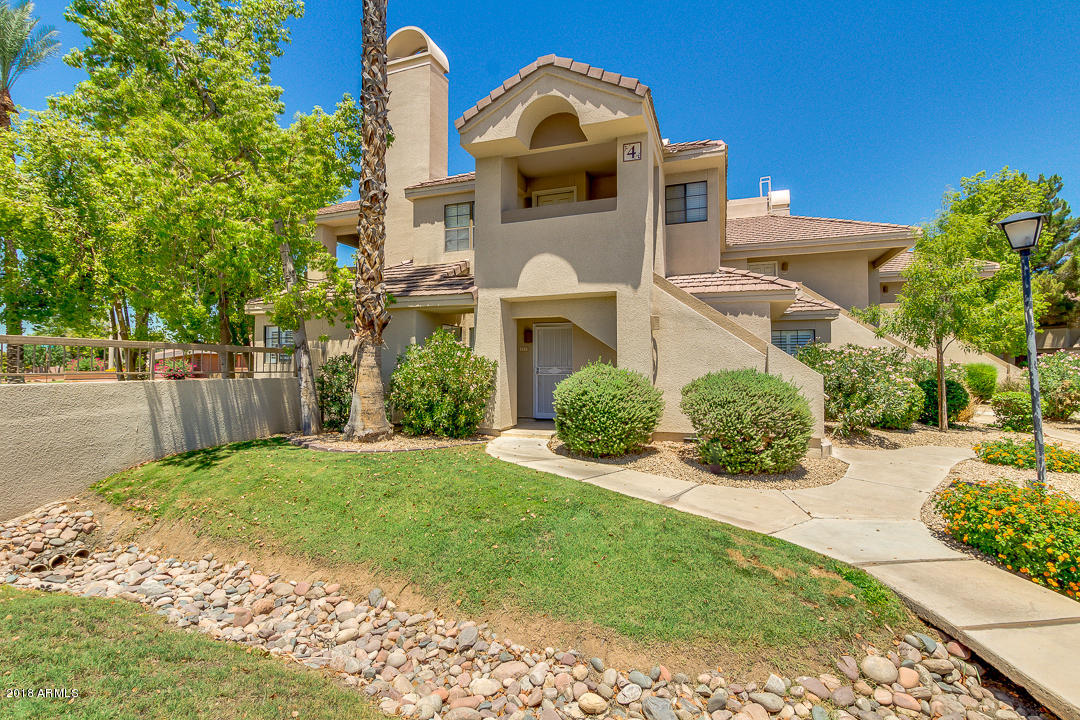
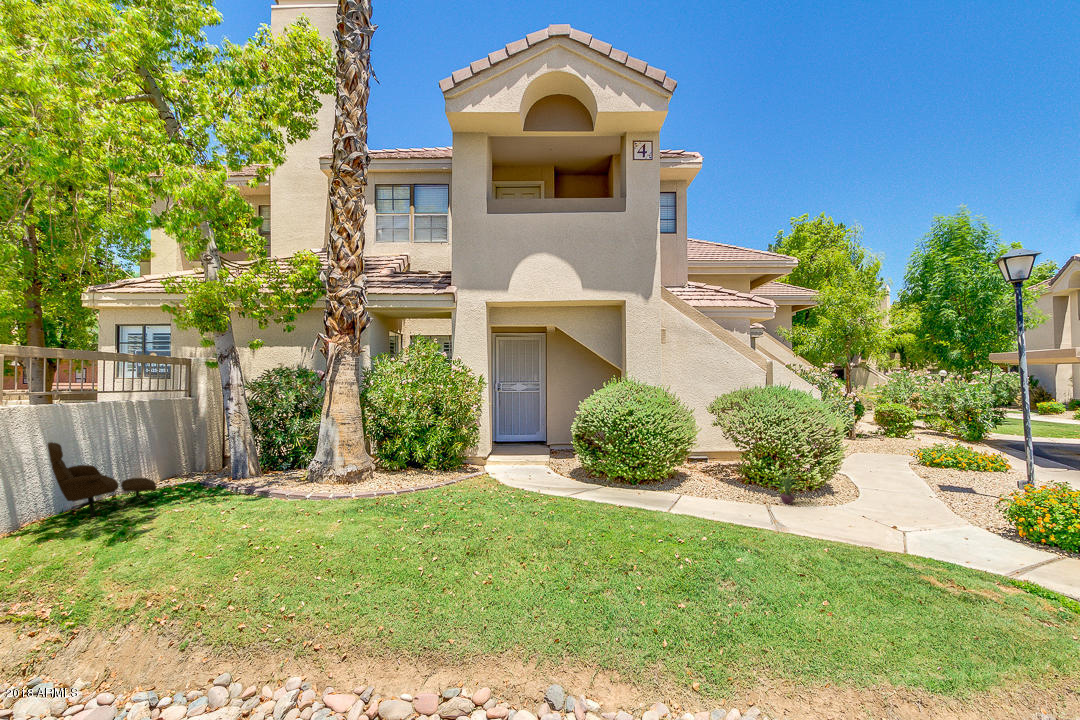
lounge chair: none [178,405,242,454] -> present [48,442,156,518]

